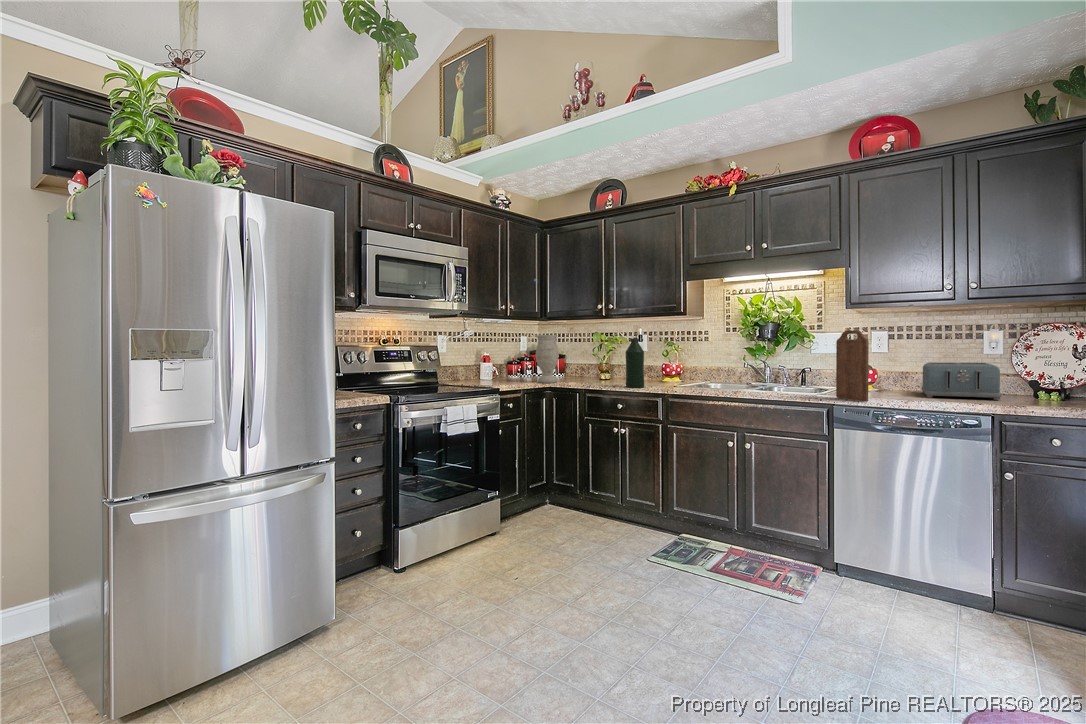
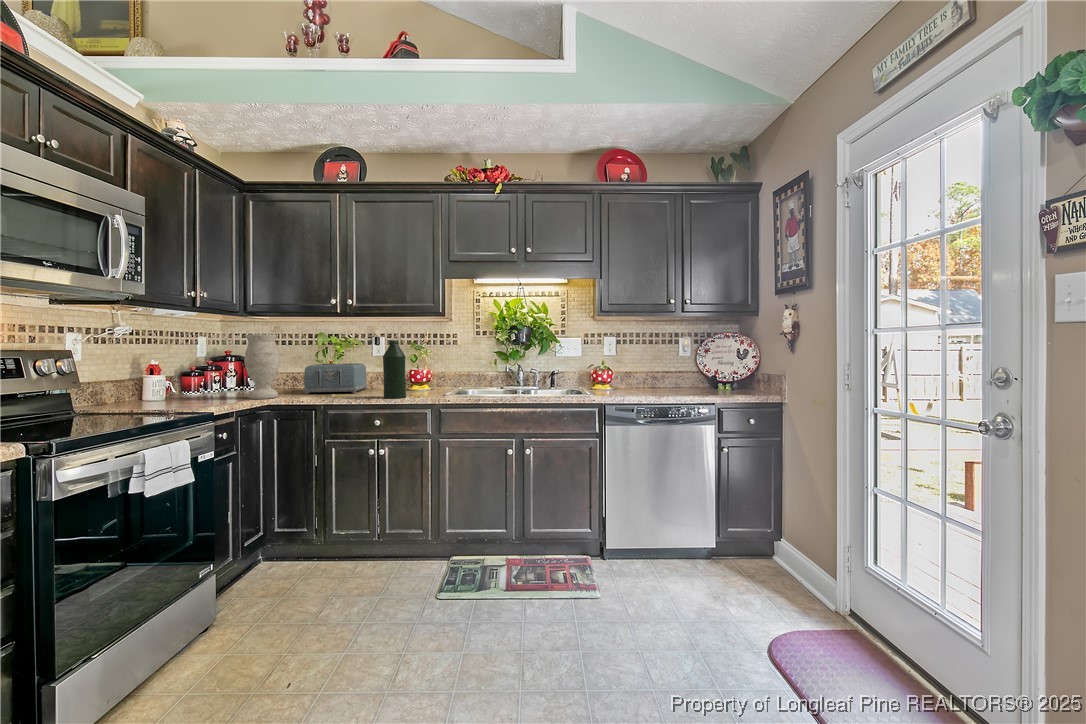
cutting board: present [836,330,869,401] -> none [604,335,637,399]
toaster: present [921,362,1002,400] -> present [303,363,368,394]

